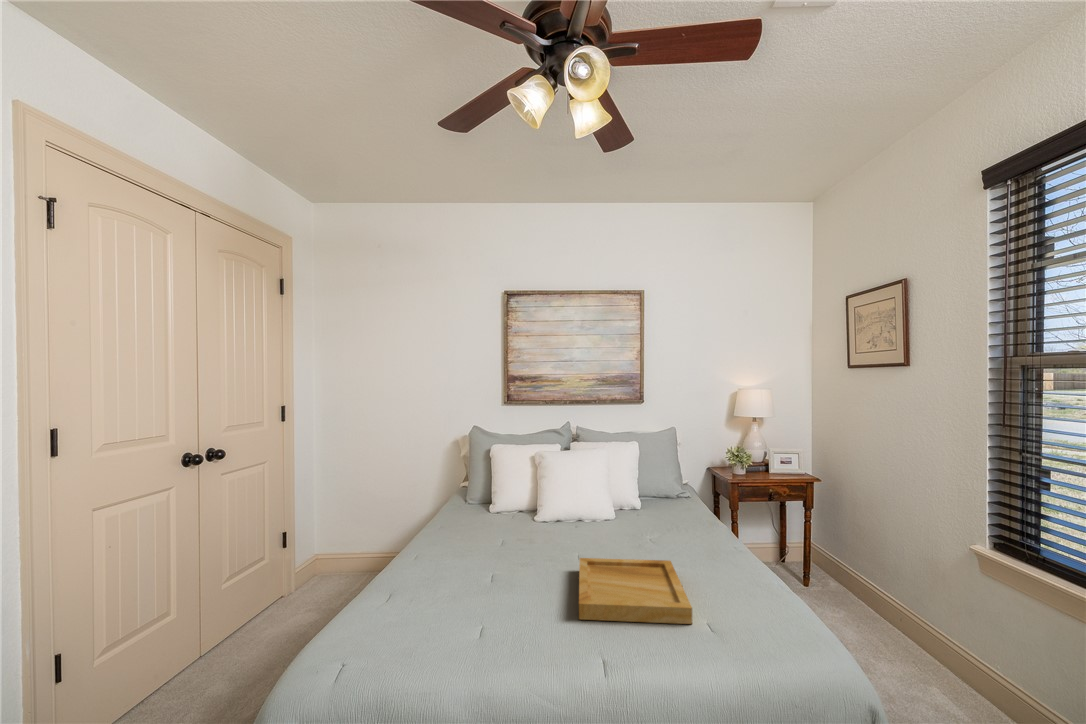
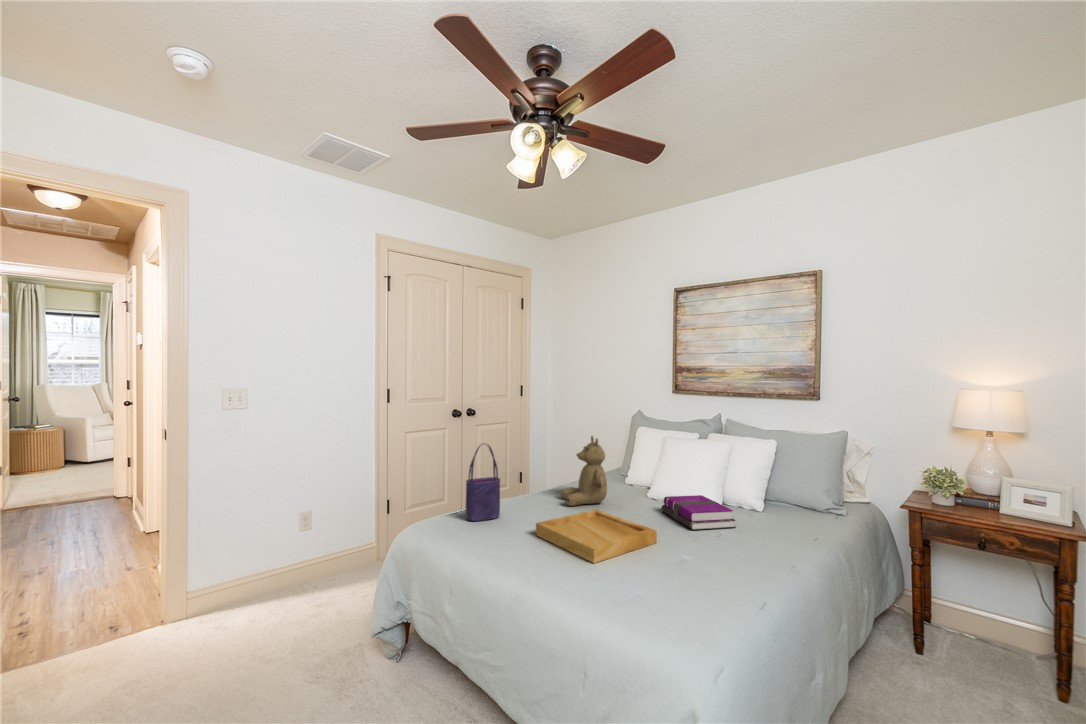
teddy bear: none [490,468,556,563] -> present [561,436,607,506]
notebook: none [601,509,672,547] -> present [662,495,736,530]
tote bag: none [454,513,489,641] -> present [466,444,500,521]

